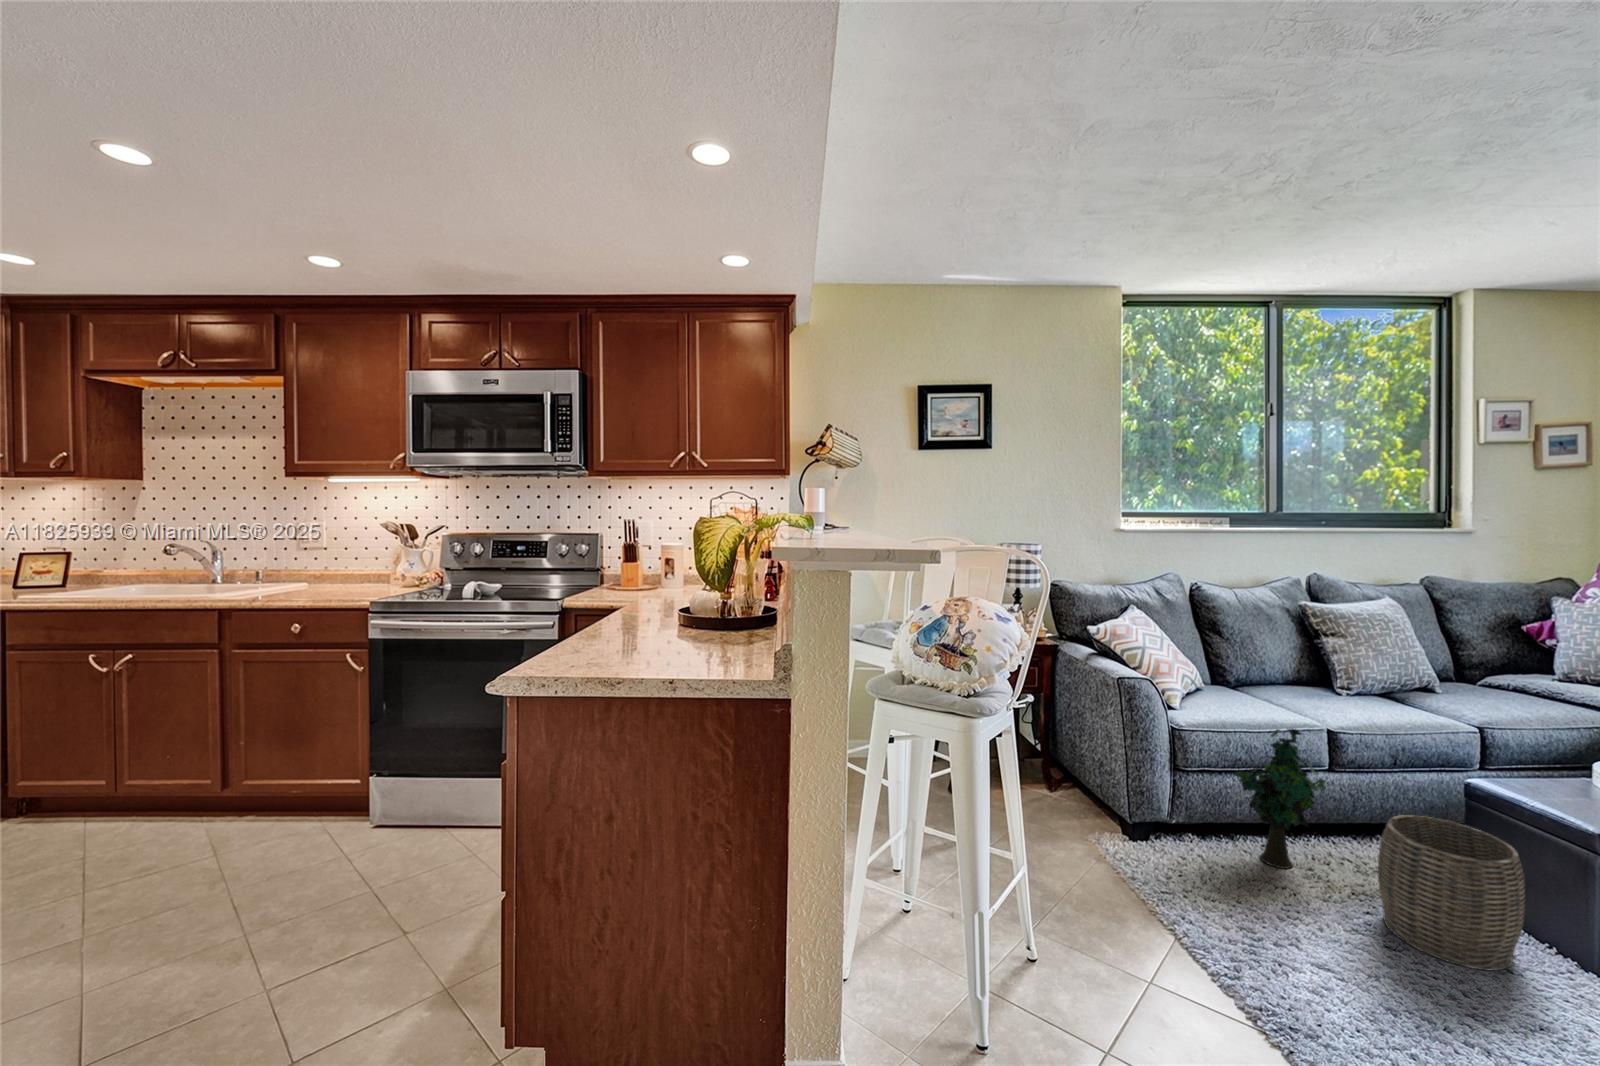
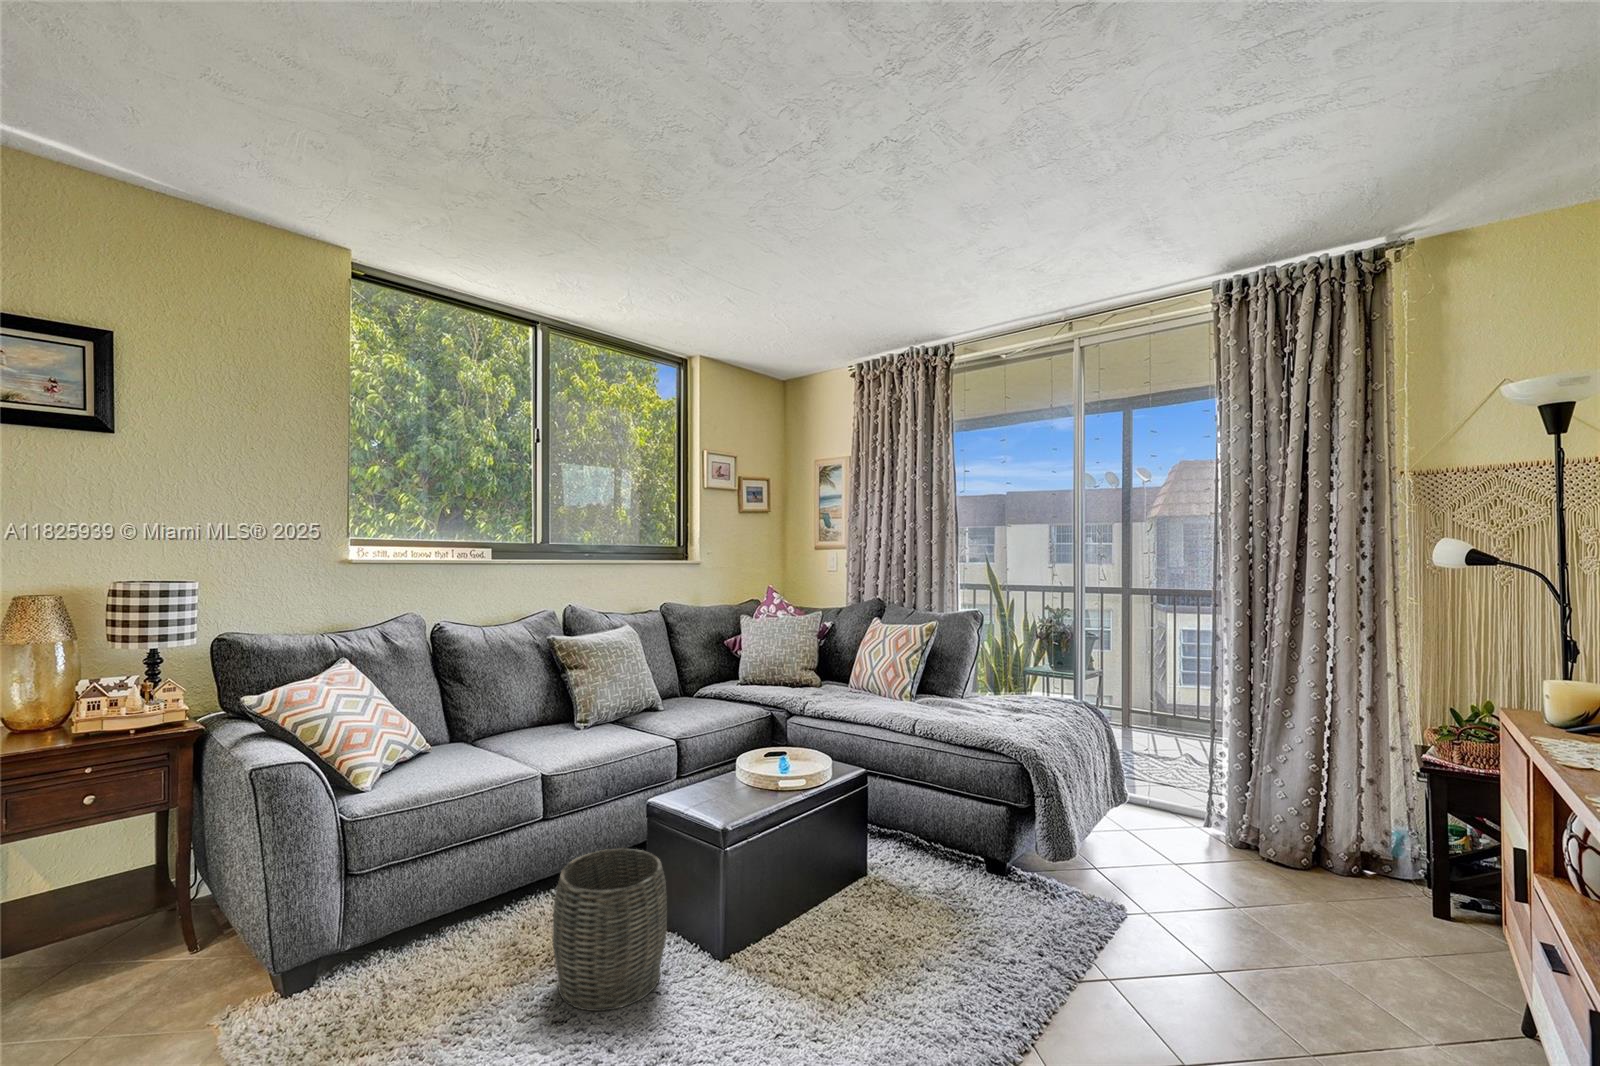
decorative plant: present [1234,729,1326,869] -> none [421,783,523,962]

